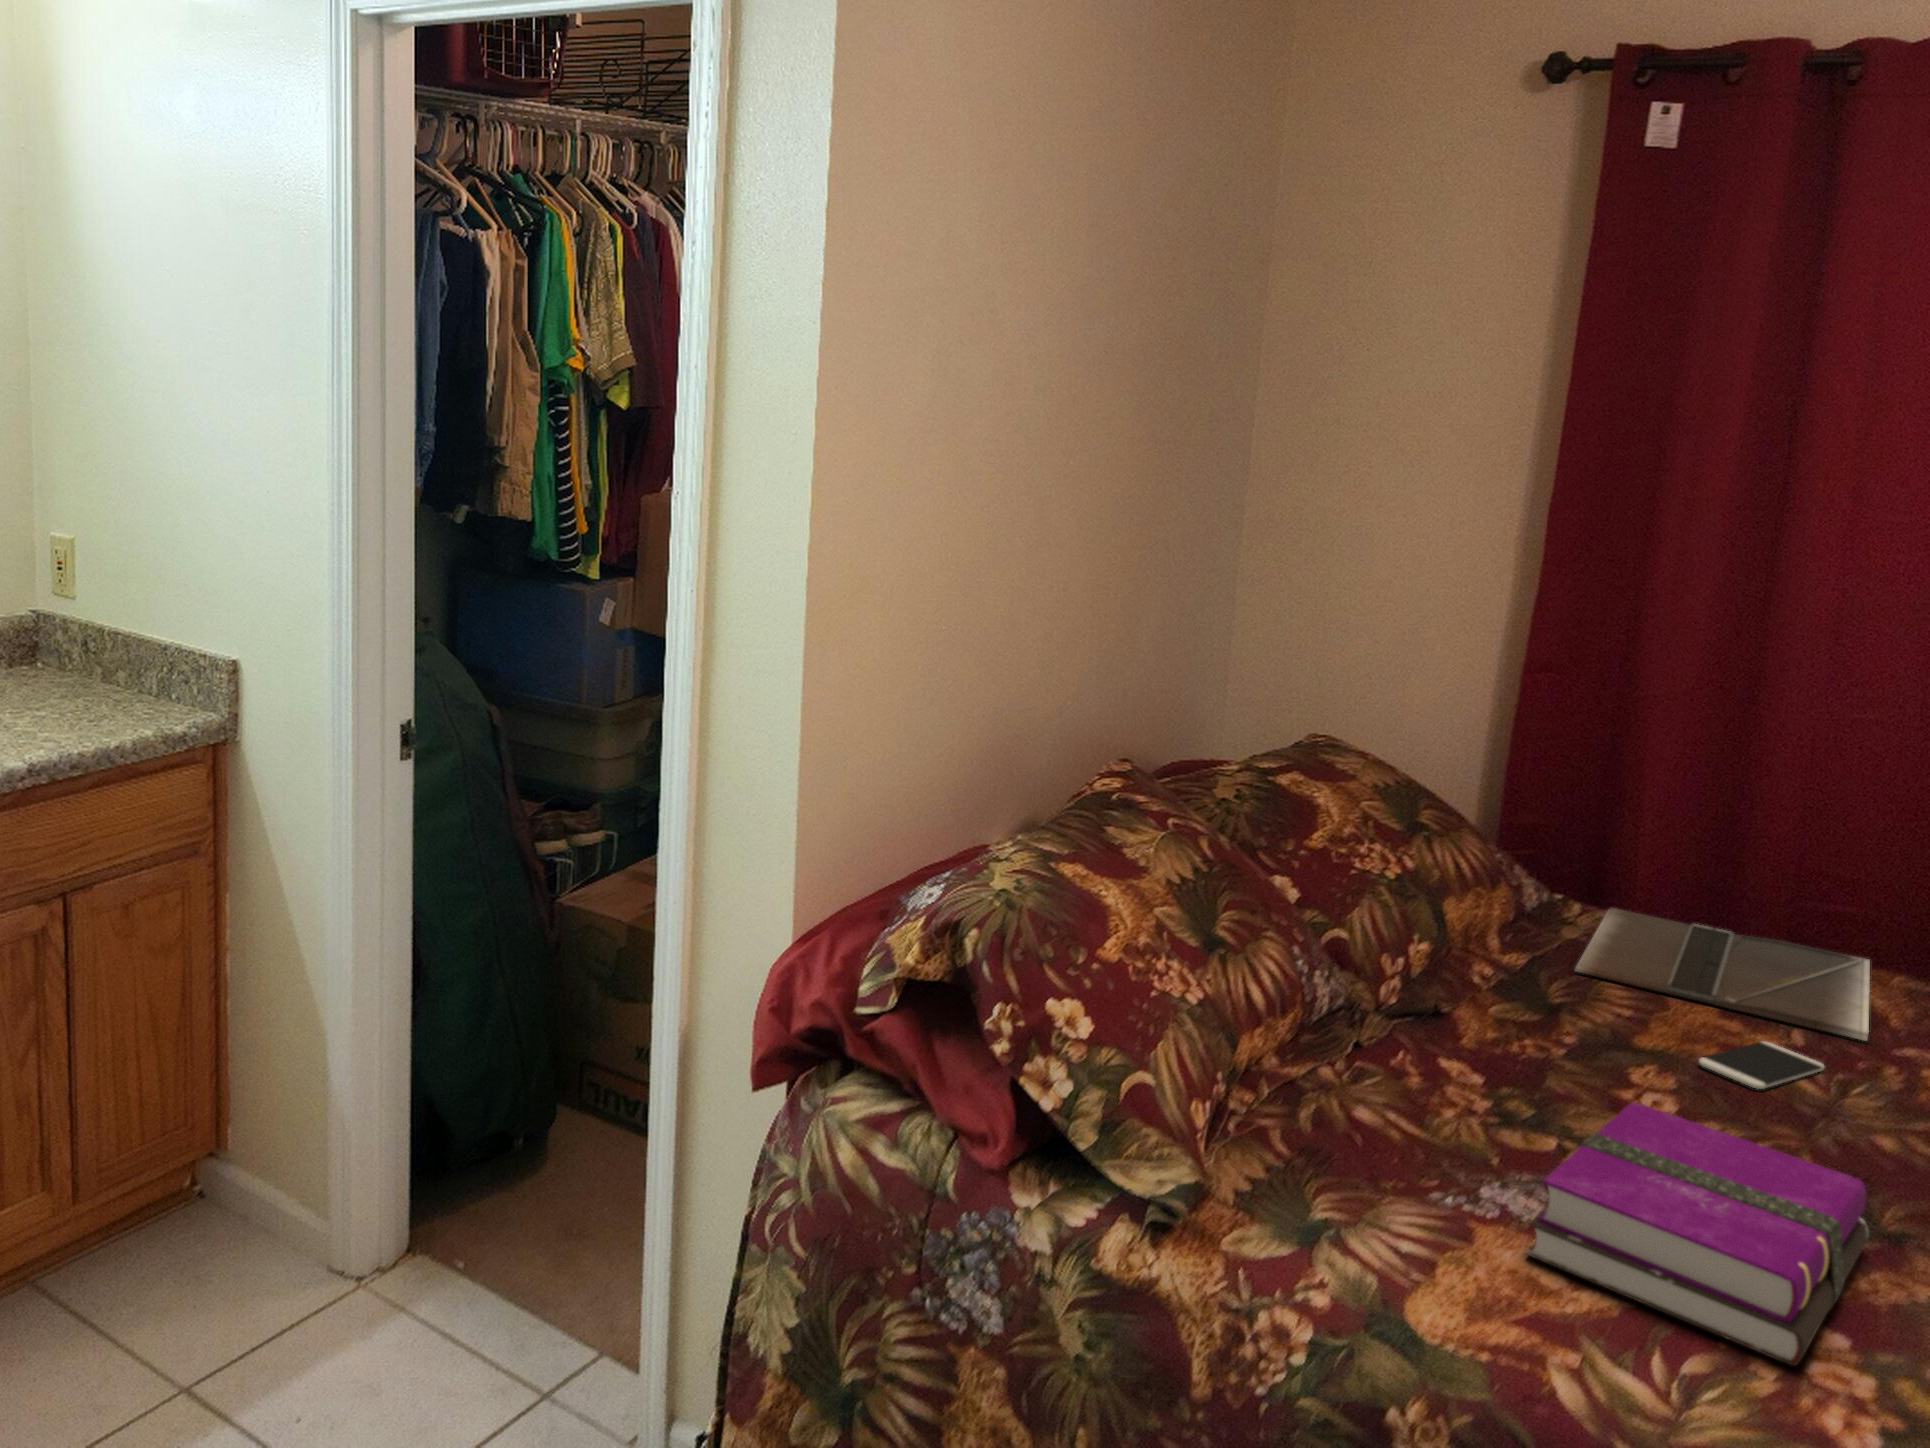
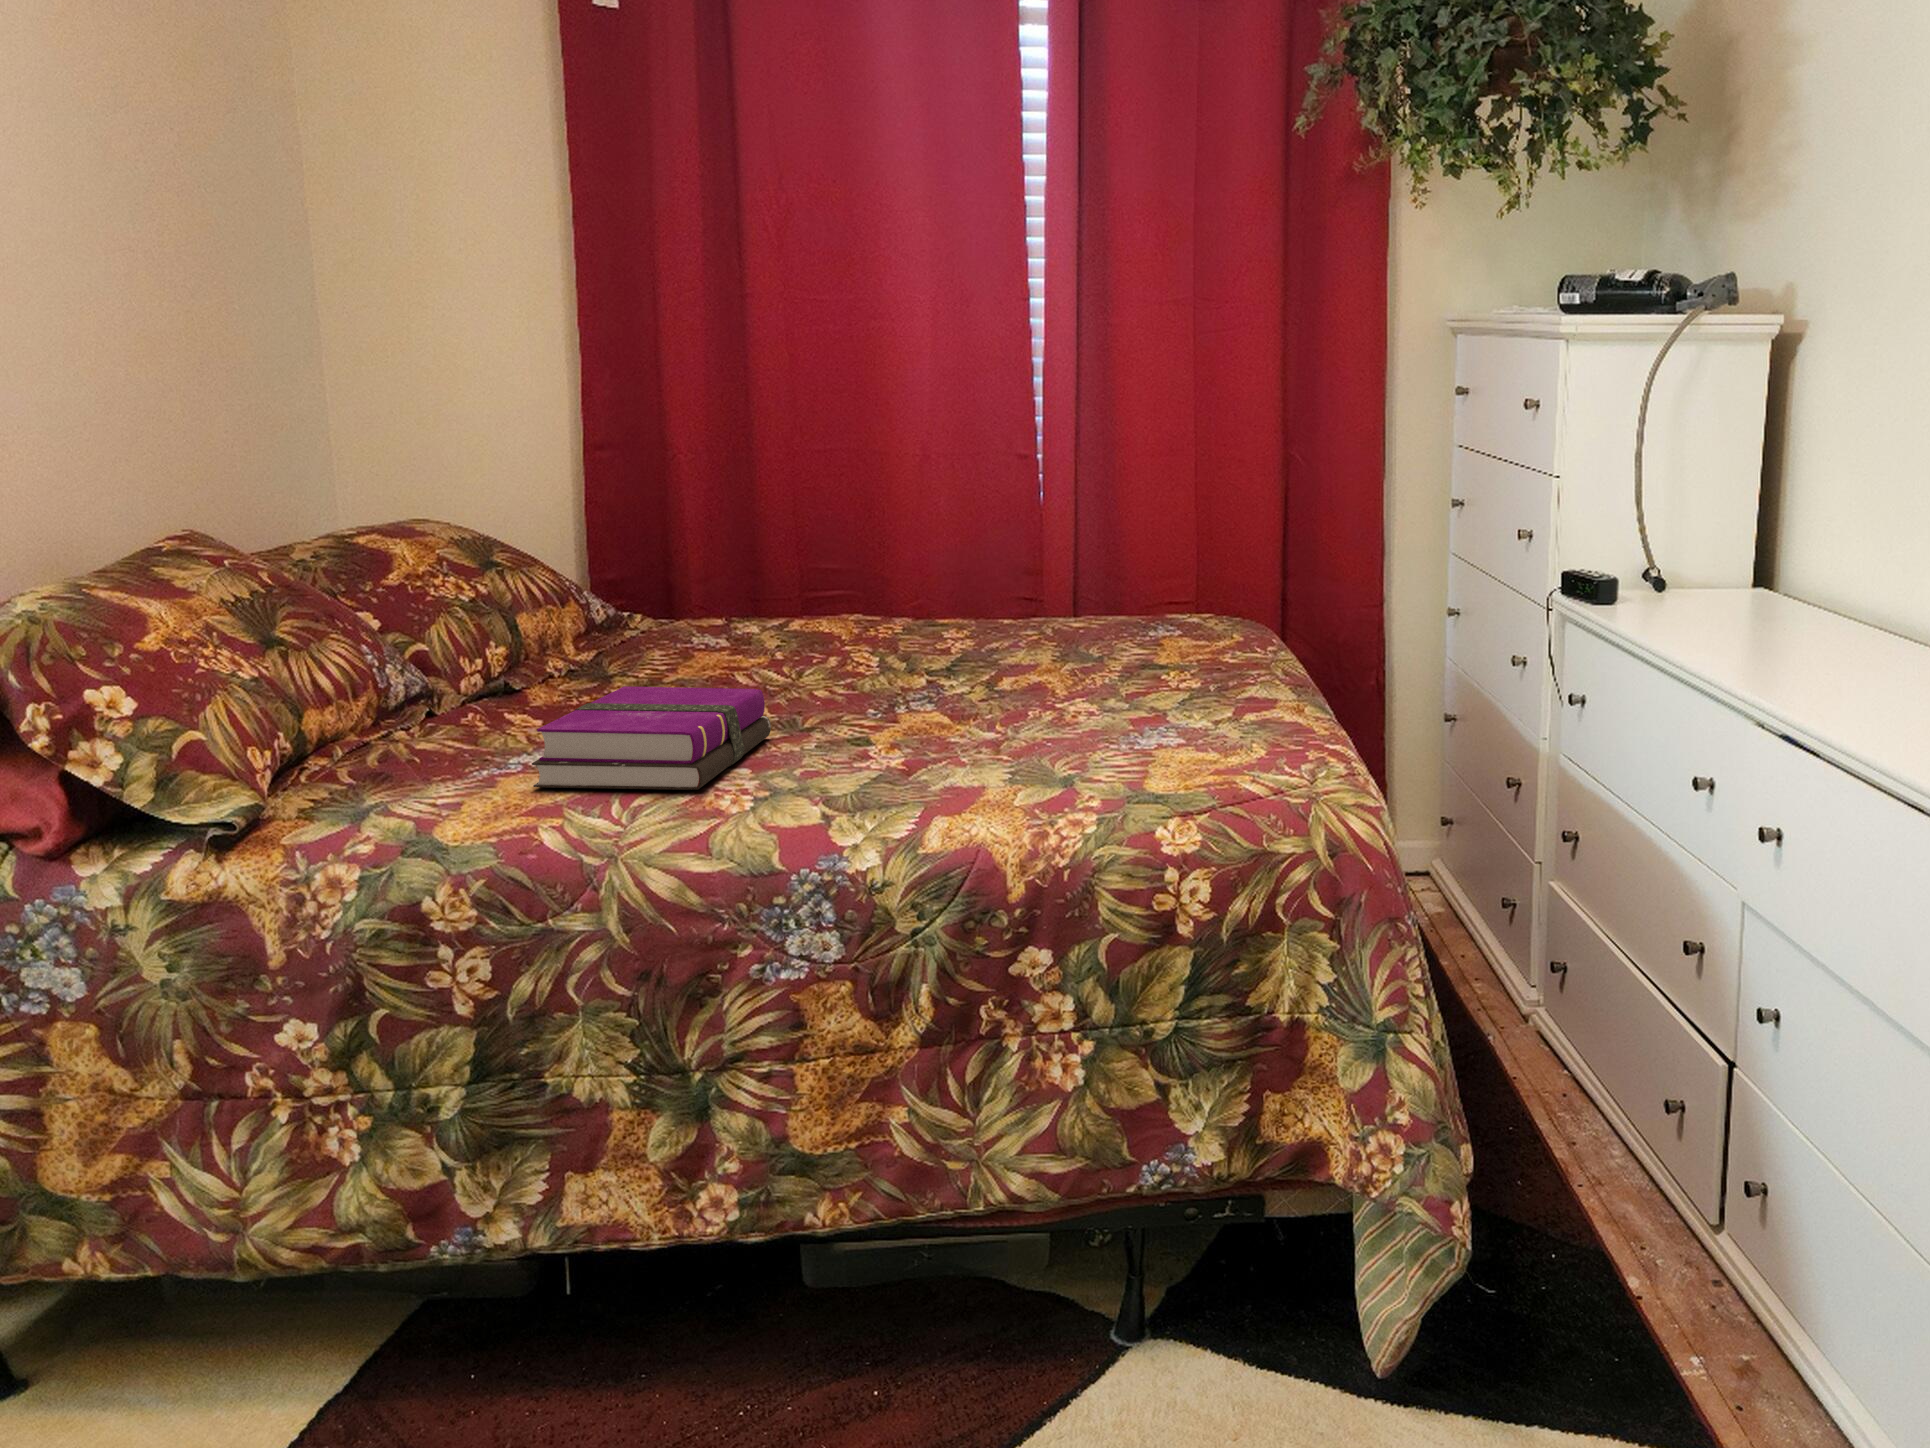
laptop: present [1575,908,1870,1041] -> none [632,615,844,656]
smartphone: present [1699,1041,1824,1089] -> none [703,663,788,686]

